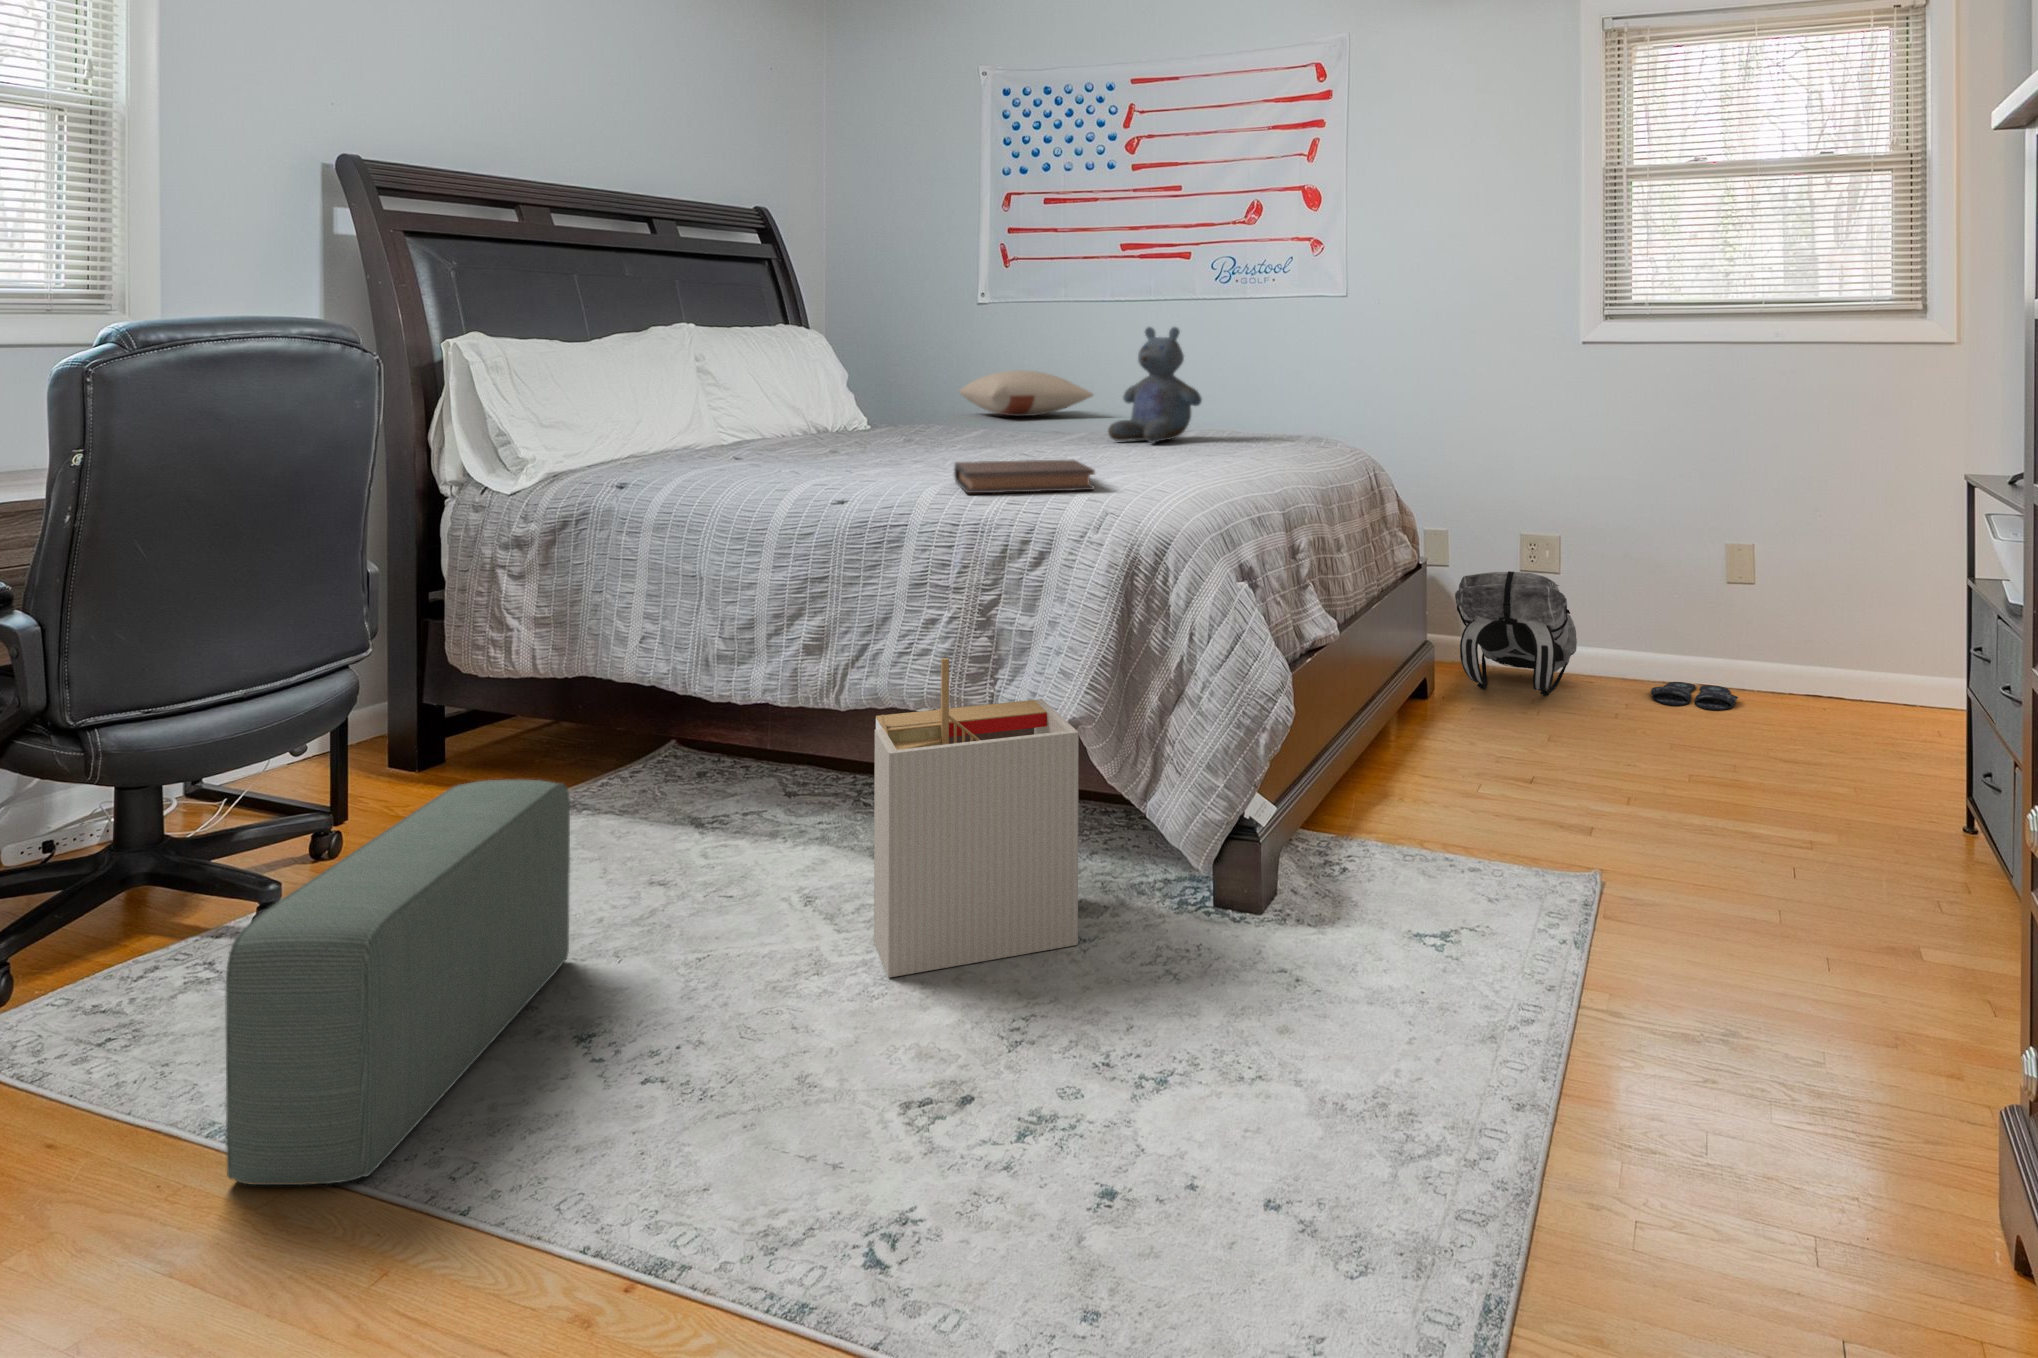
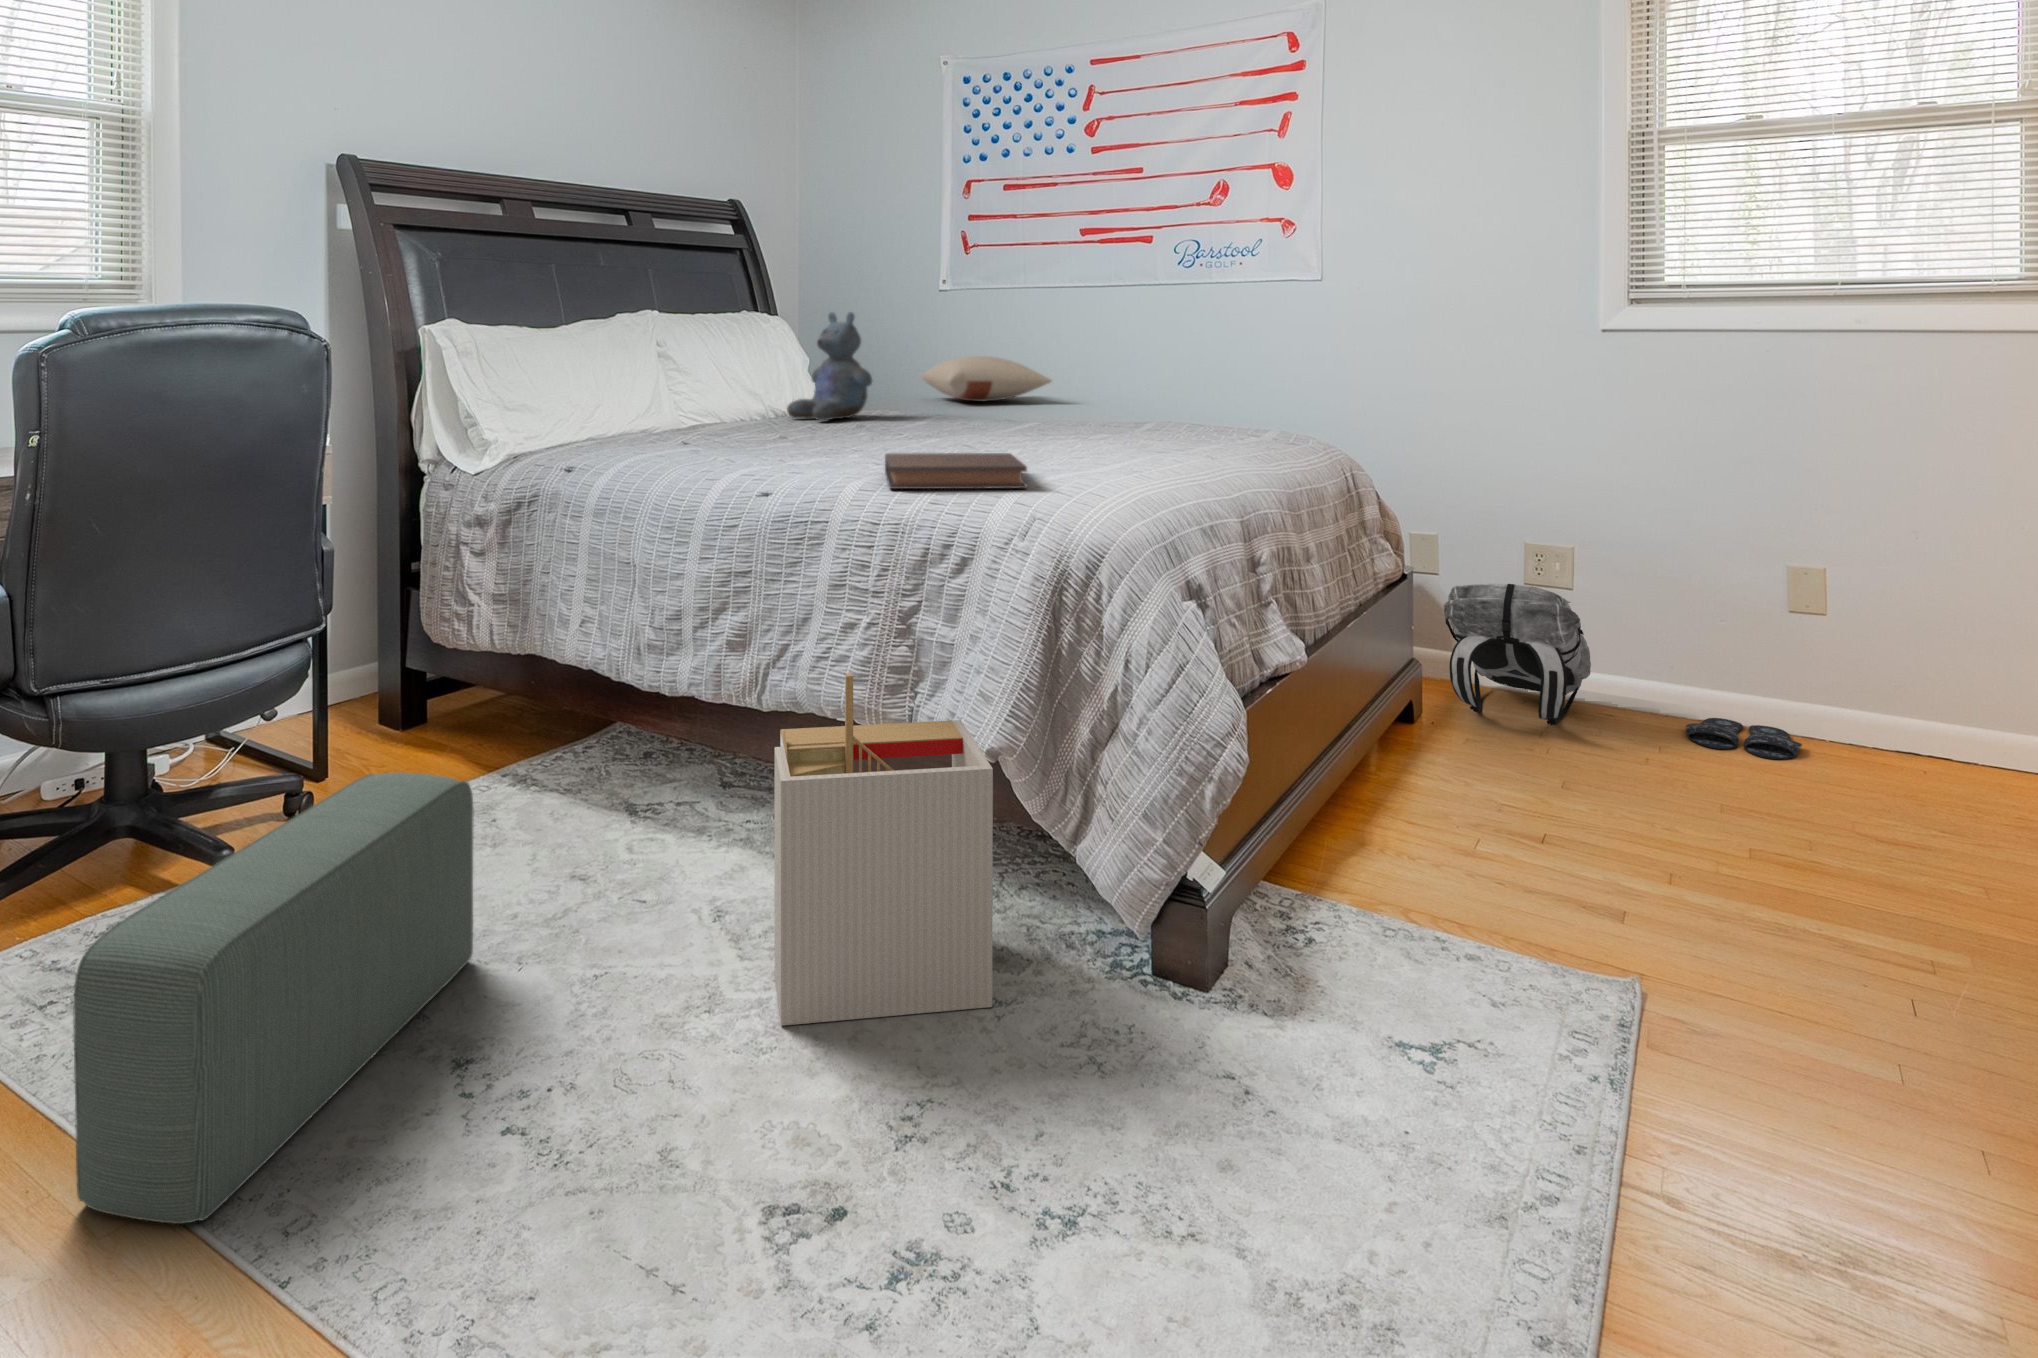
stuffed bear: present [1108,327,1202,443] -> present [787,312,872,420]

